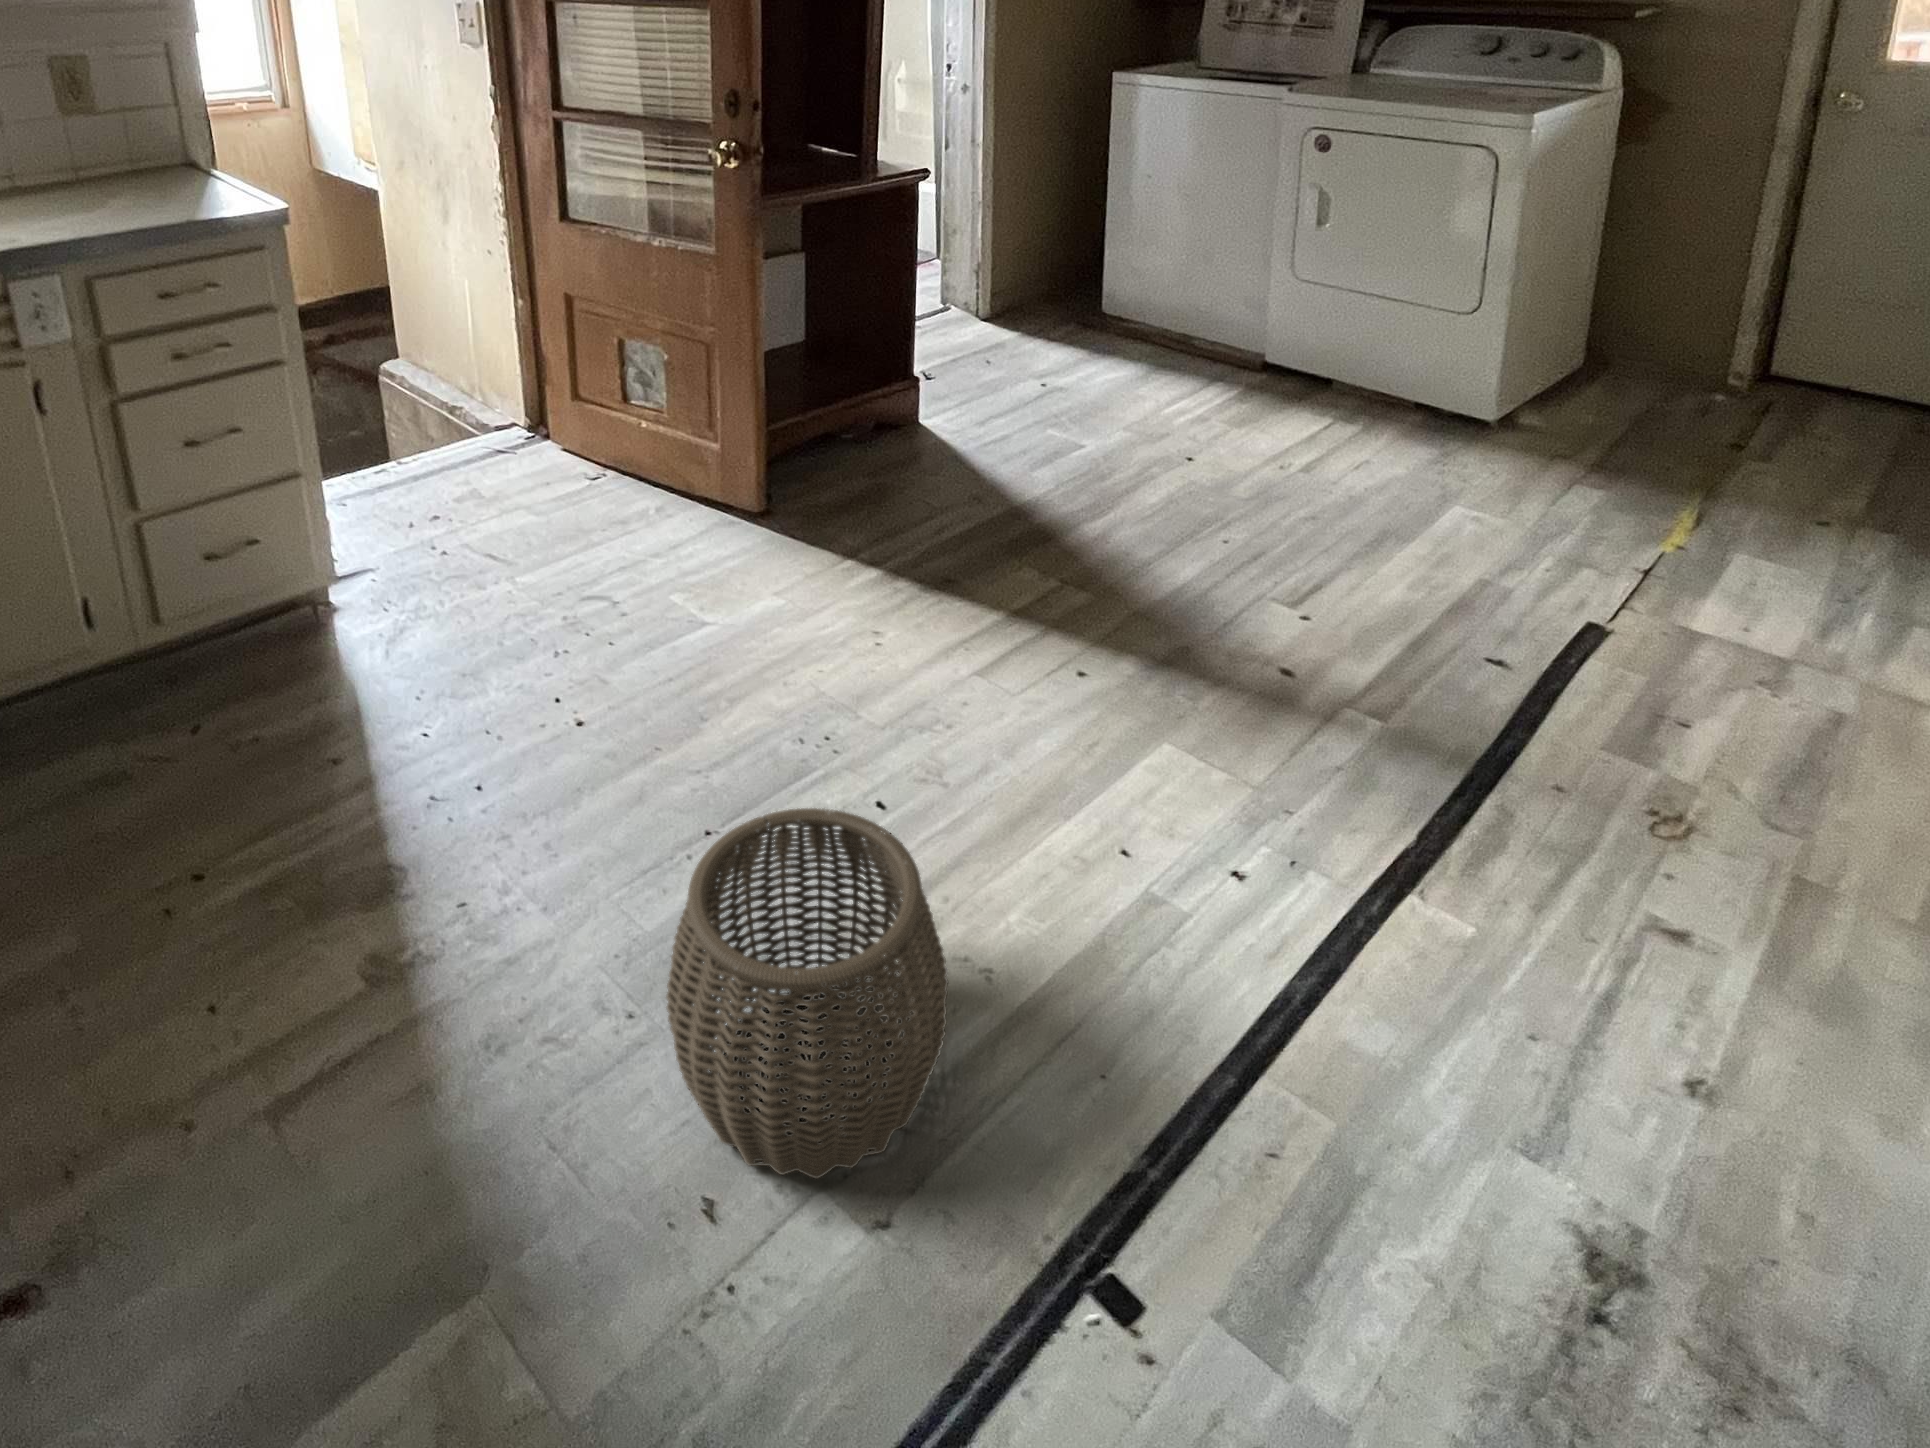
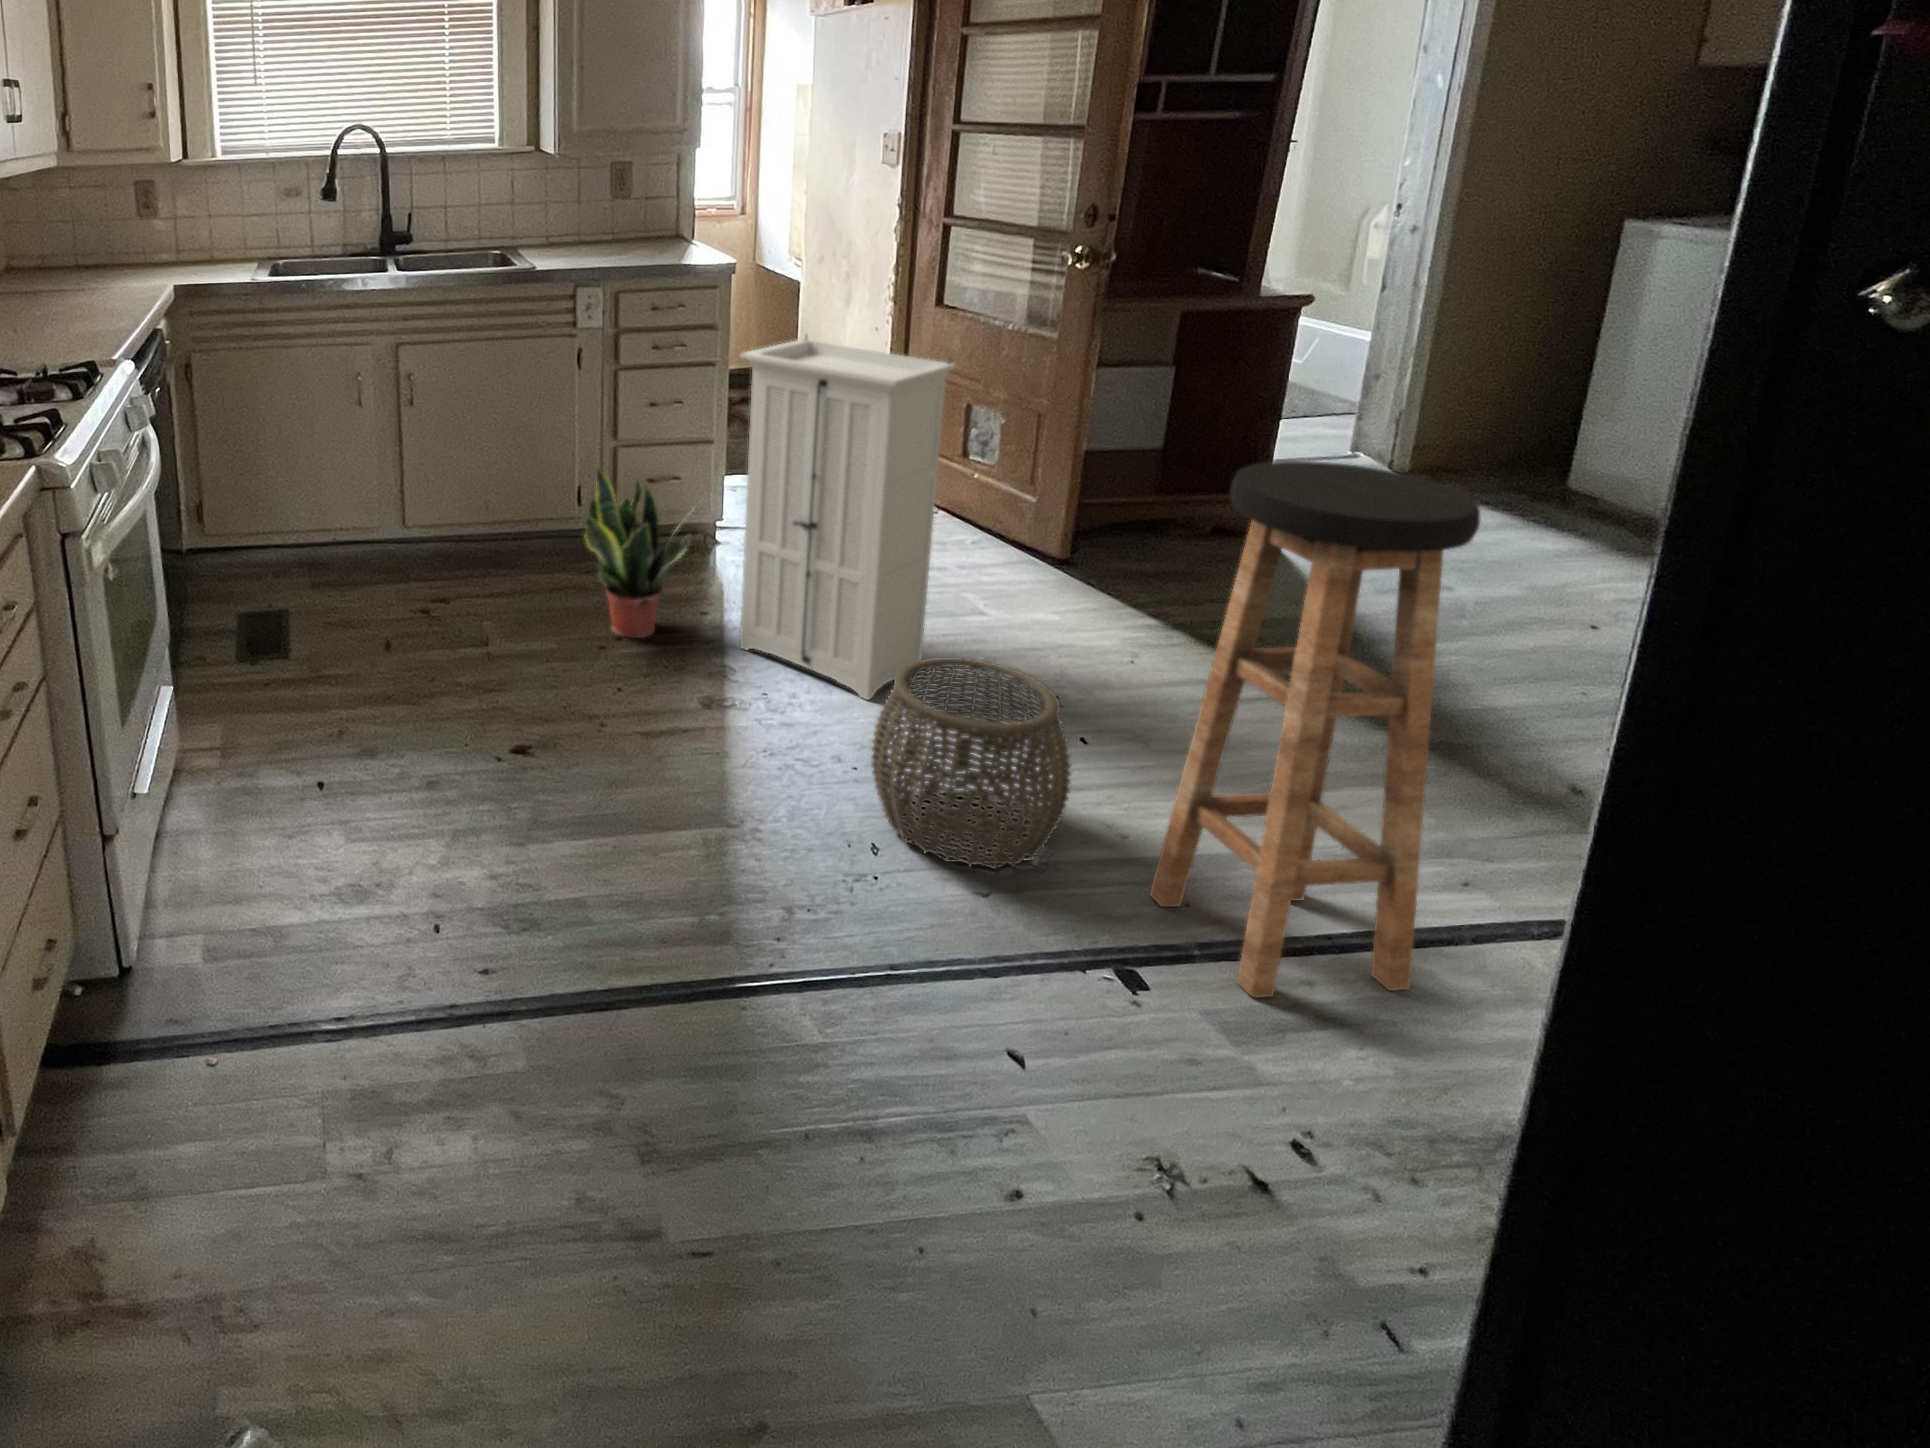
storage cabinet: none [323,322,666,855] -> present [740,335,956,700]
bar stool: none [1061,458,1403,1228] -> present [1150,461,1480,998]
potted plant: none [87,603,293,877] -> present [584,469,690,638]

